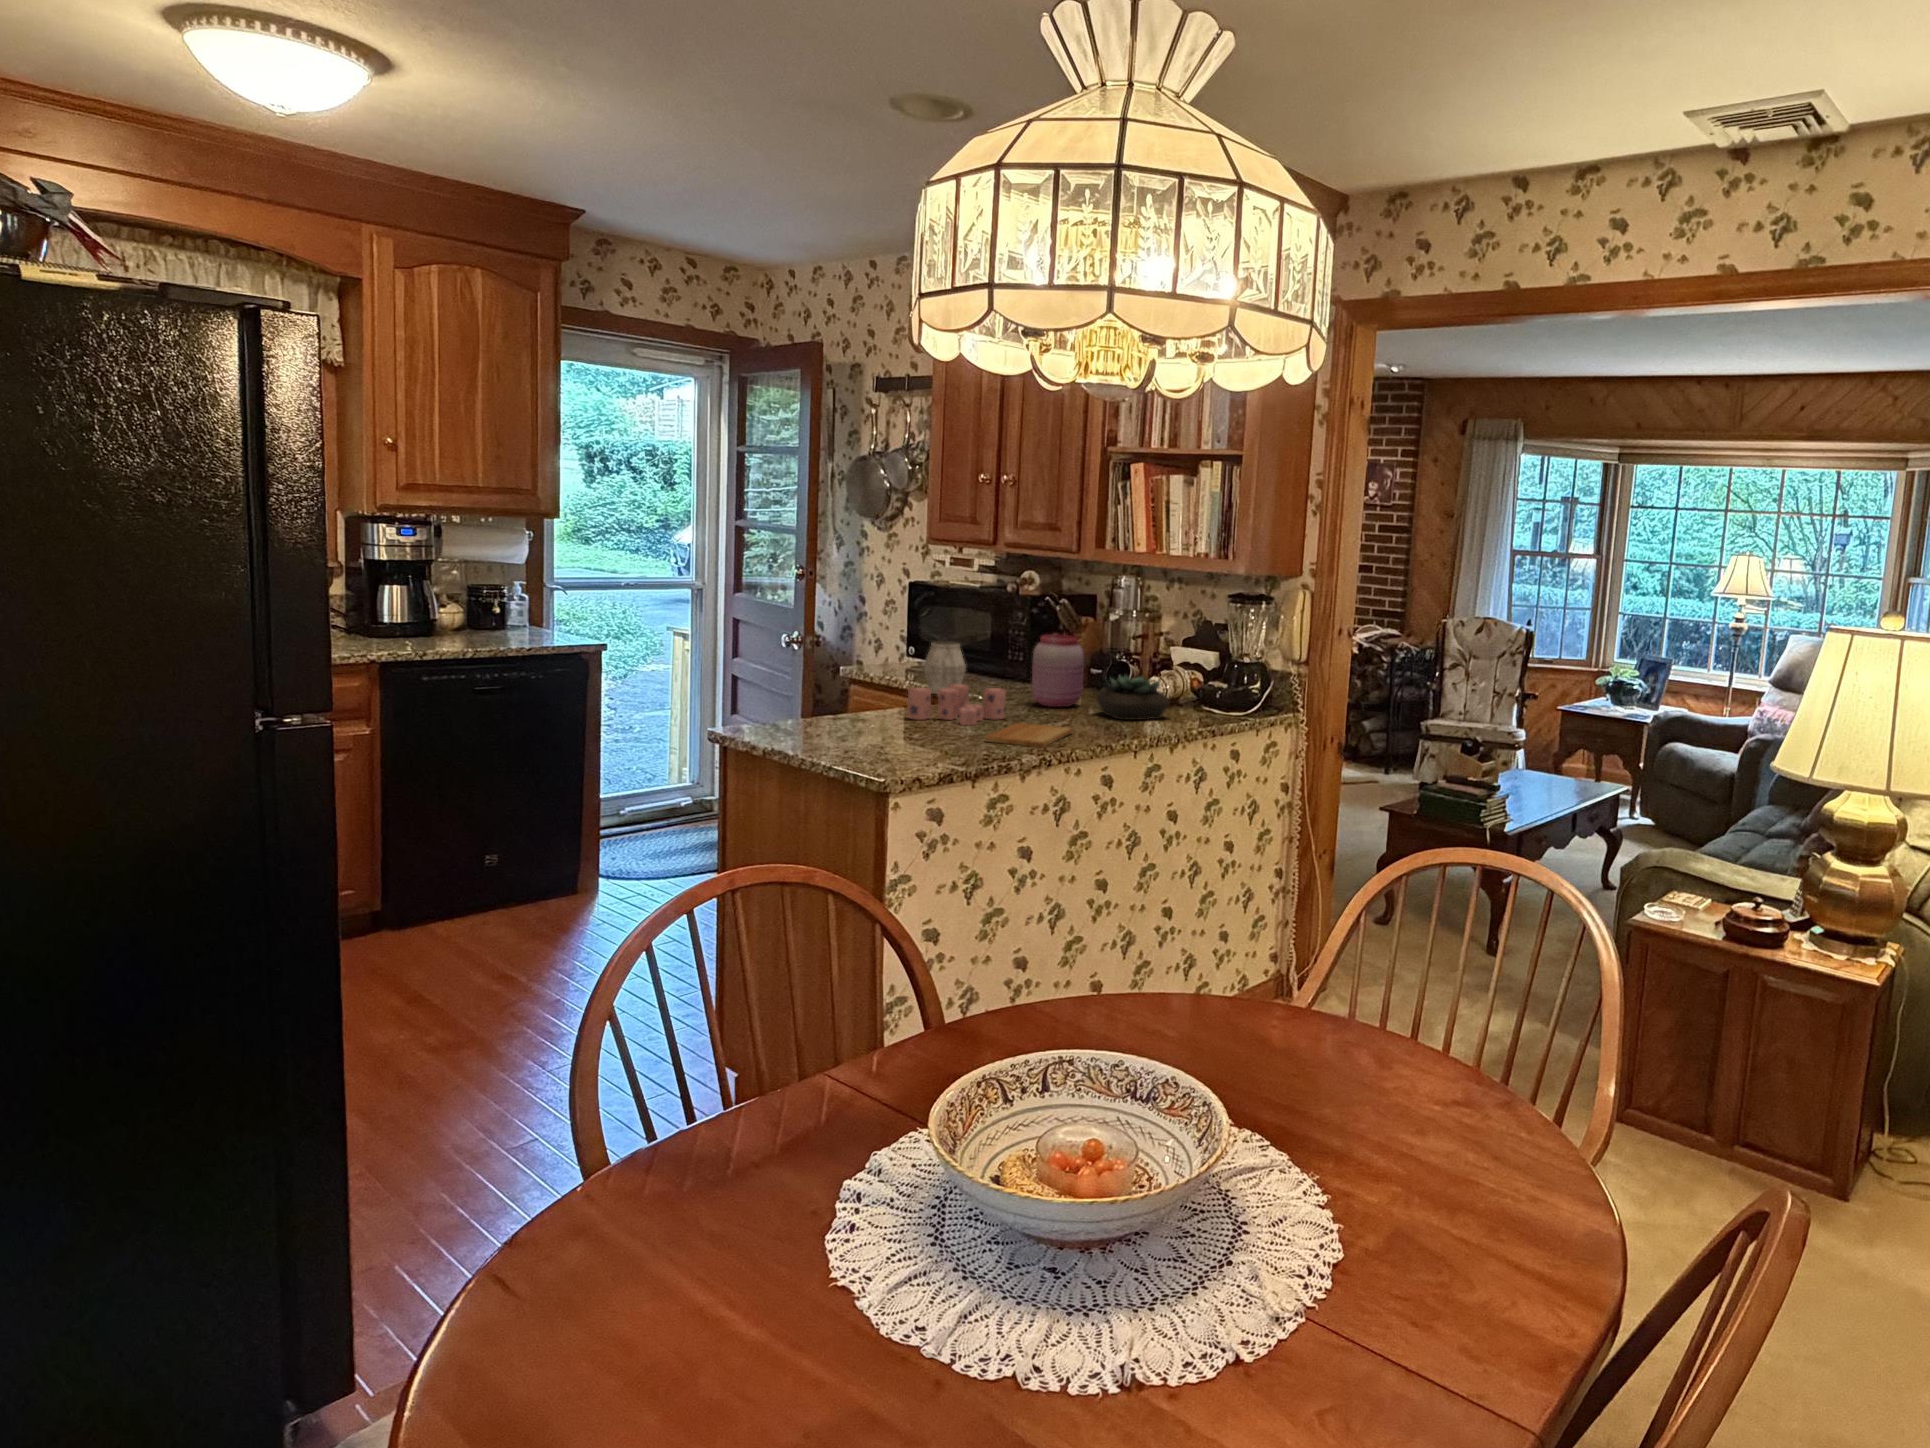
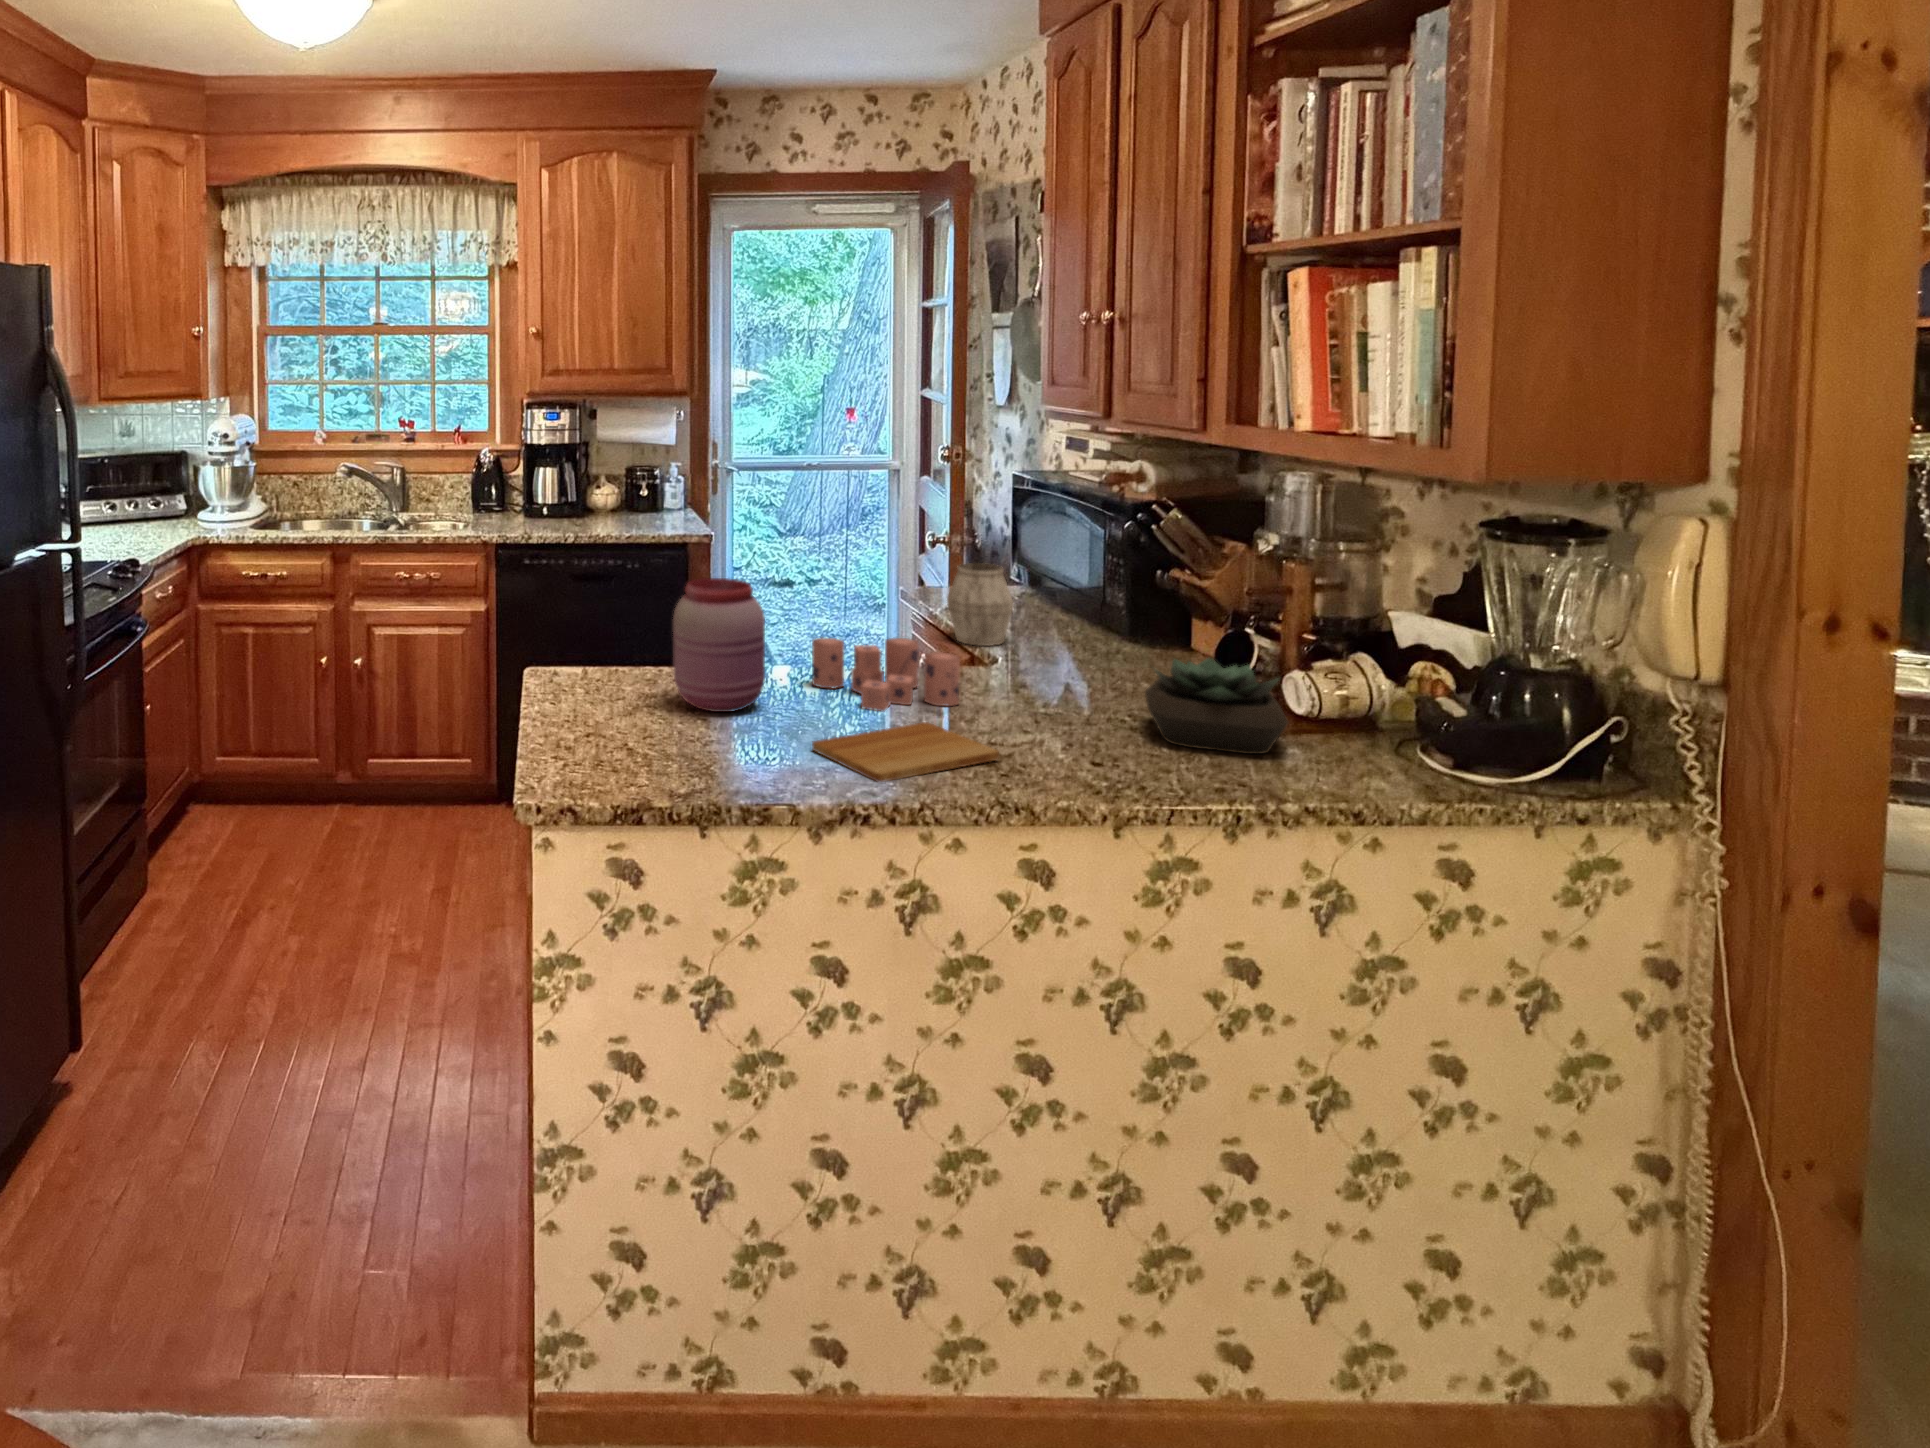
jar: present [1032,634,1084,707] -> present [673,578,765,712]

